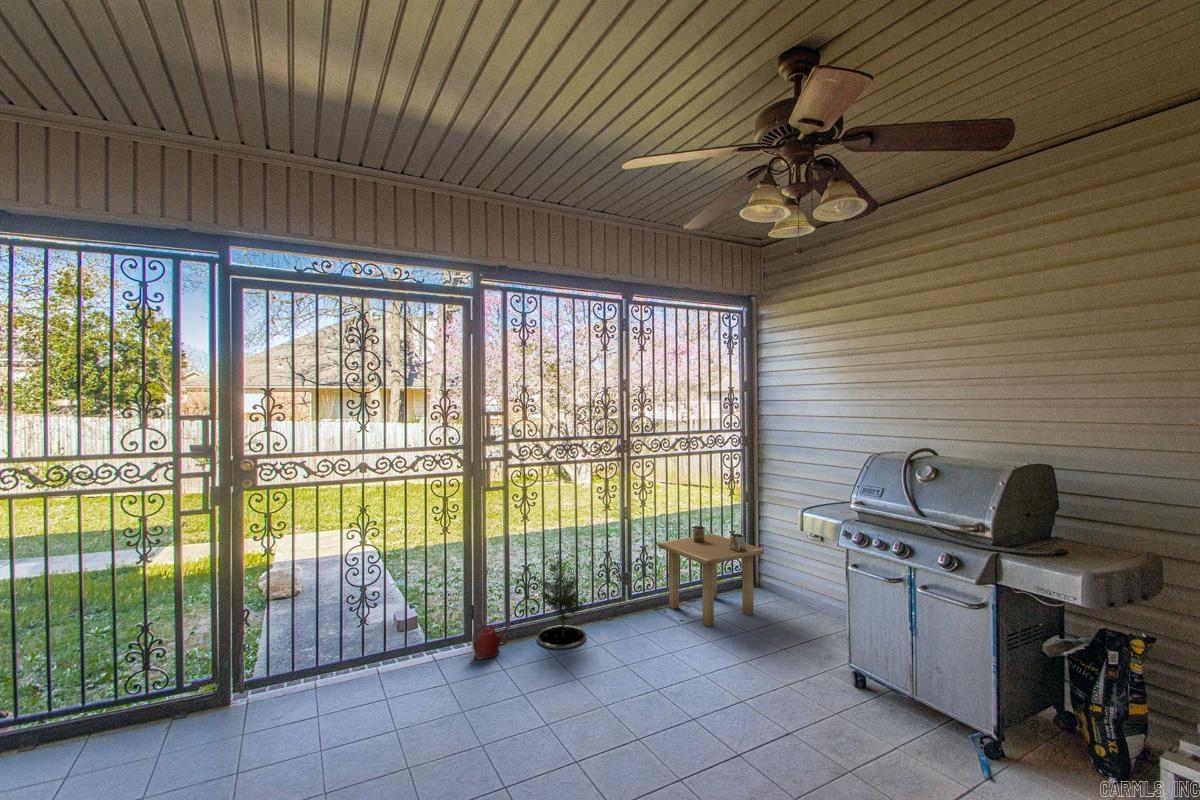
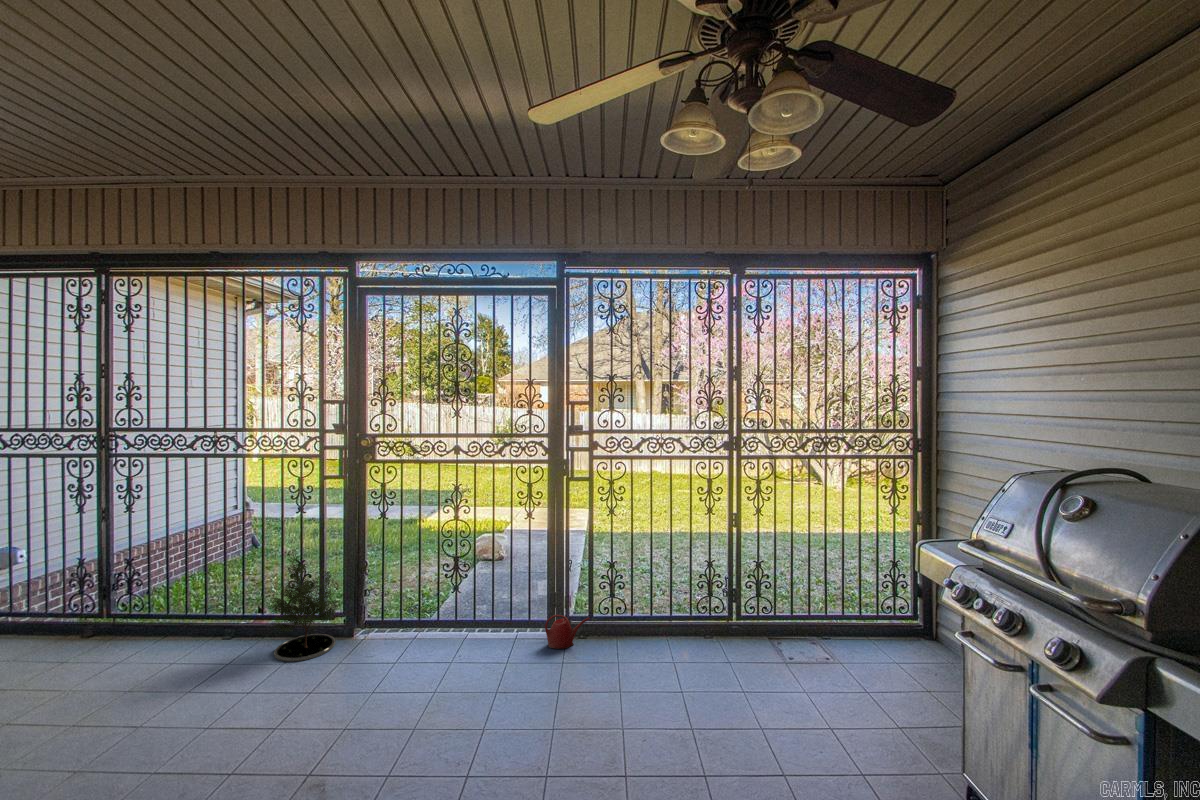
side table: present [658,526,764,627] -> none [778,547,915,676]
potted tree: present [536,556,587,649] -> present [272,554,339,662]

